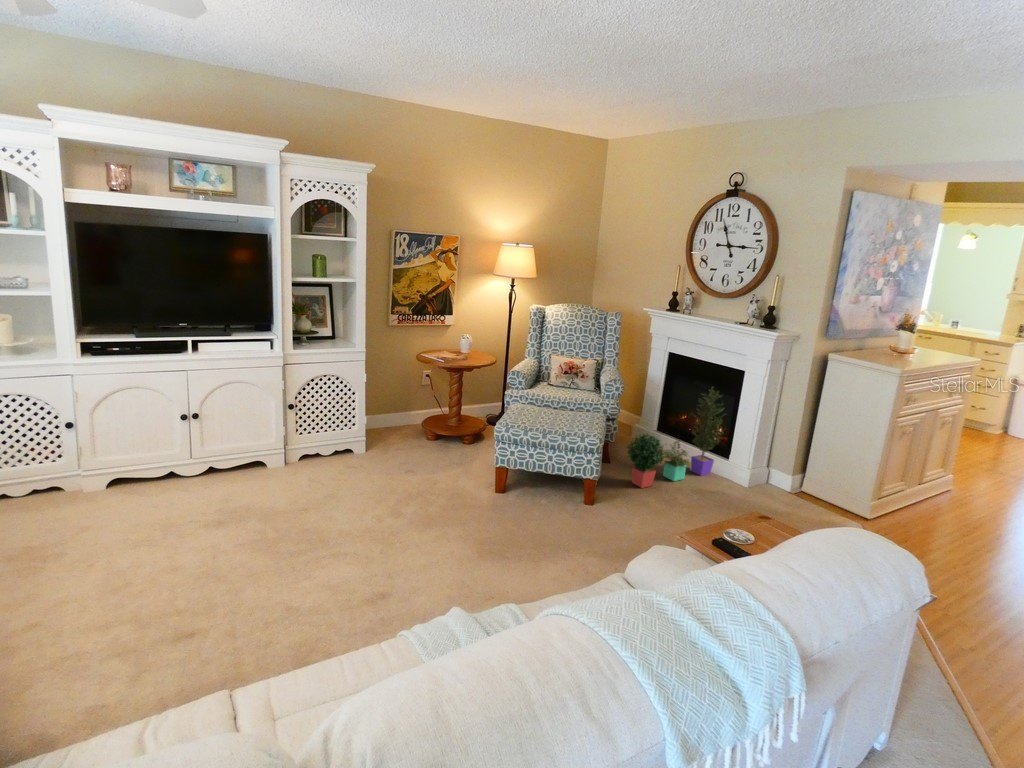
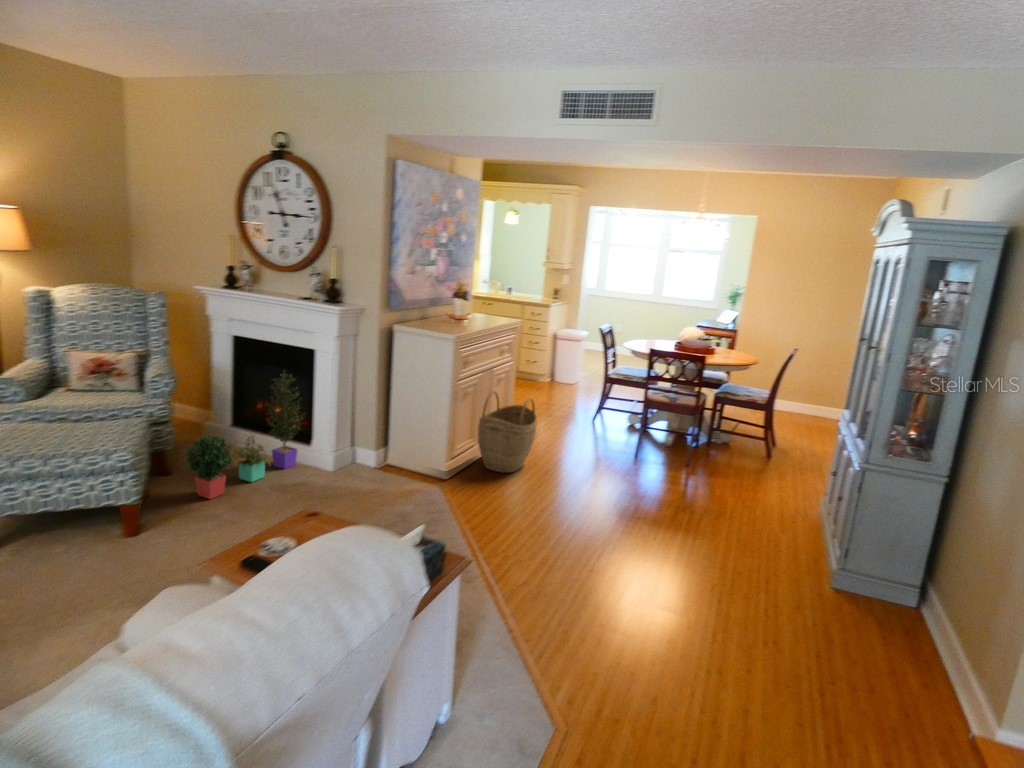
woven basket: none [912,436,996,530] -> present [478,391,537,473]

